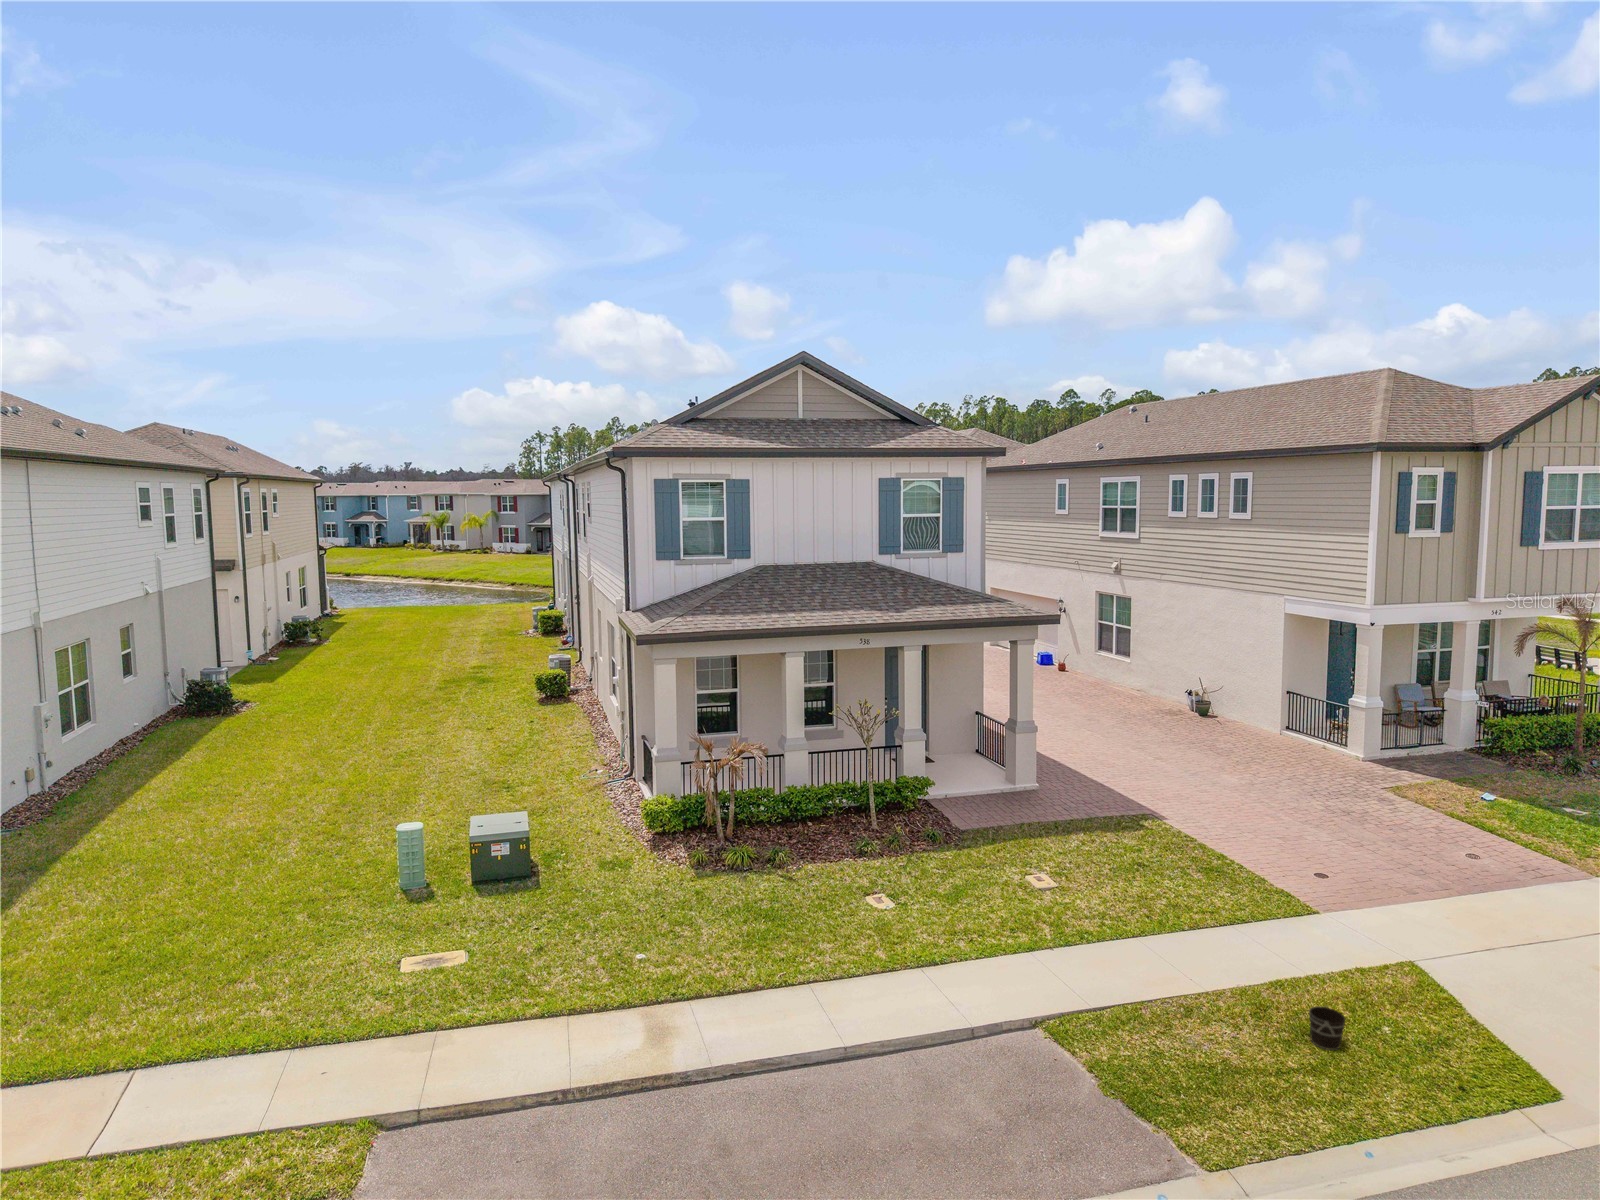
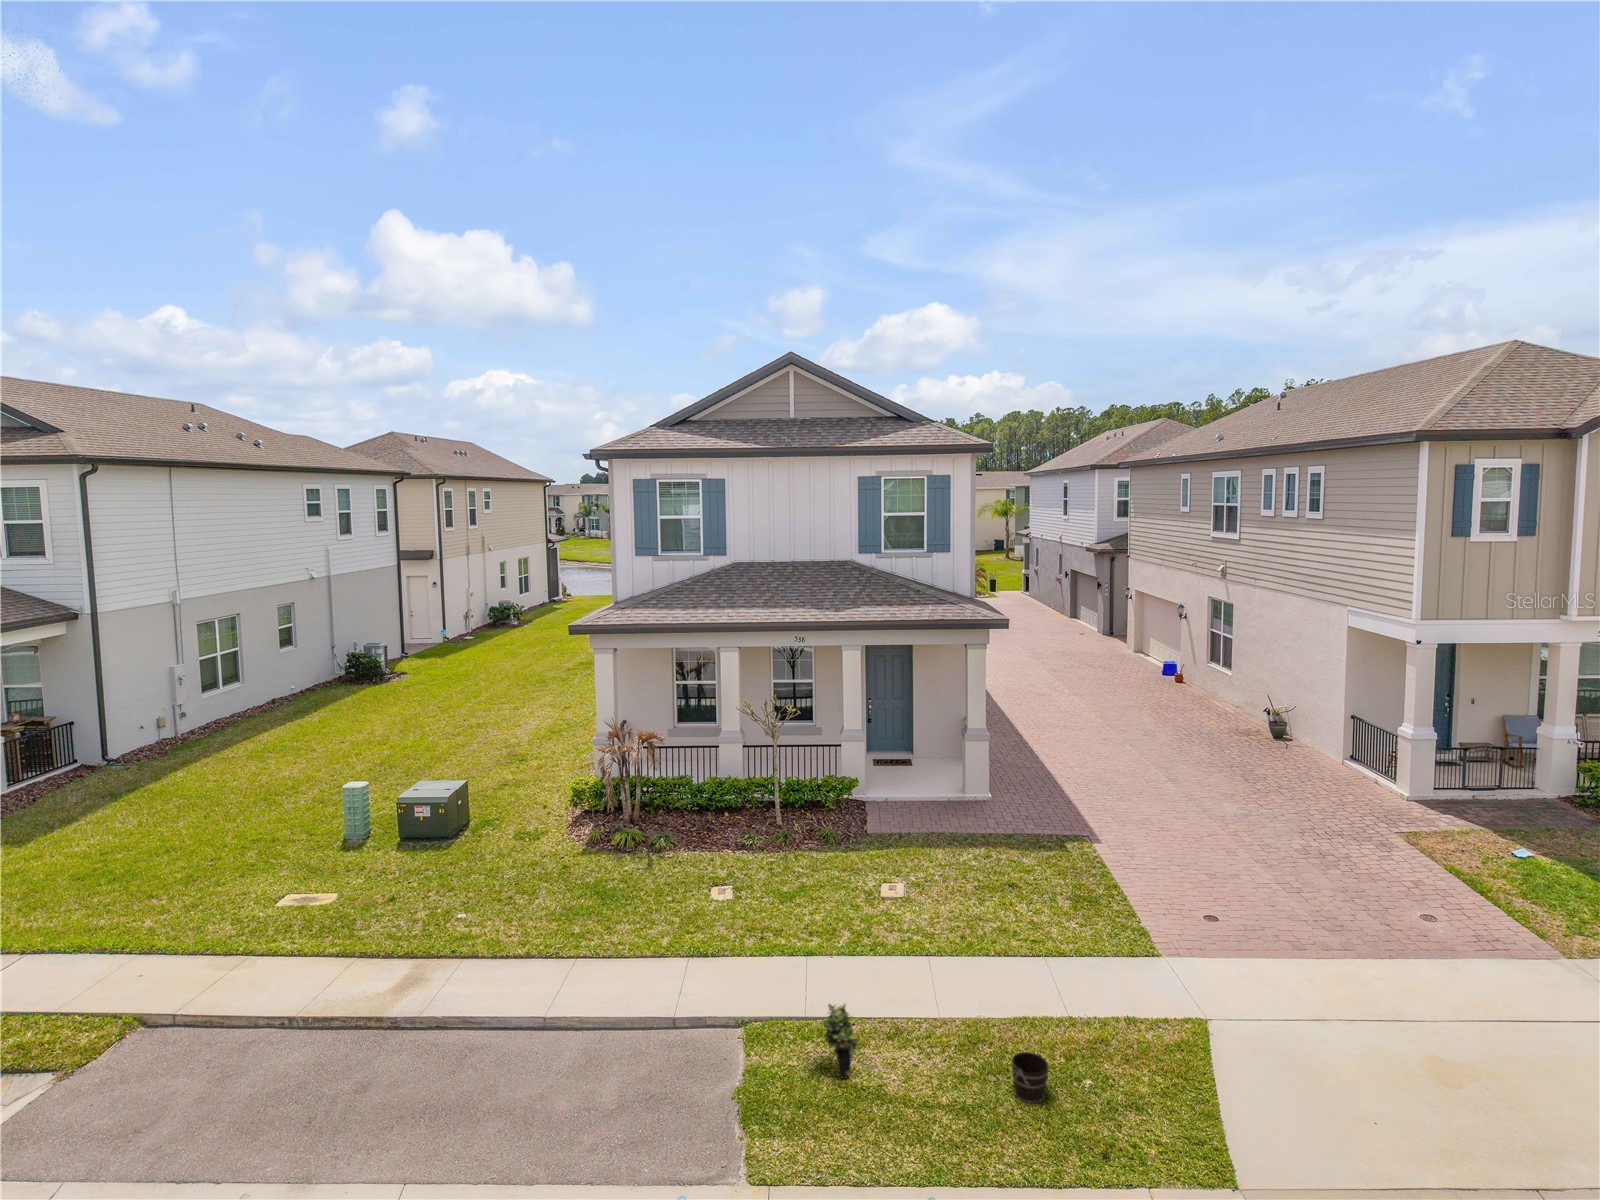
potted plant: none [1142,985,1180,1057] -> present [822,1003,859,1079]

